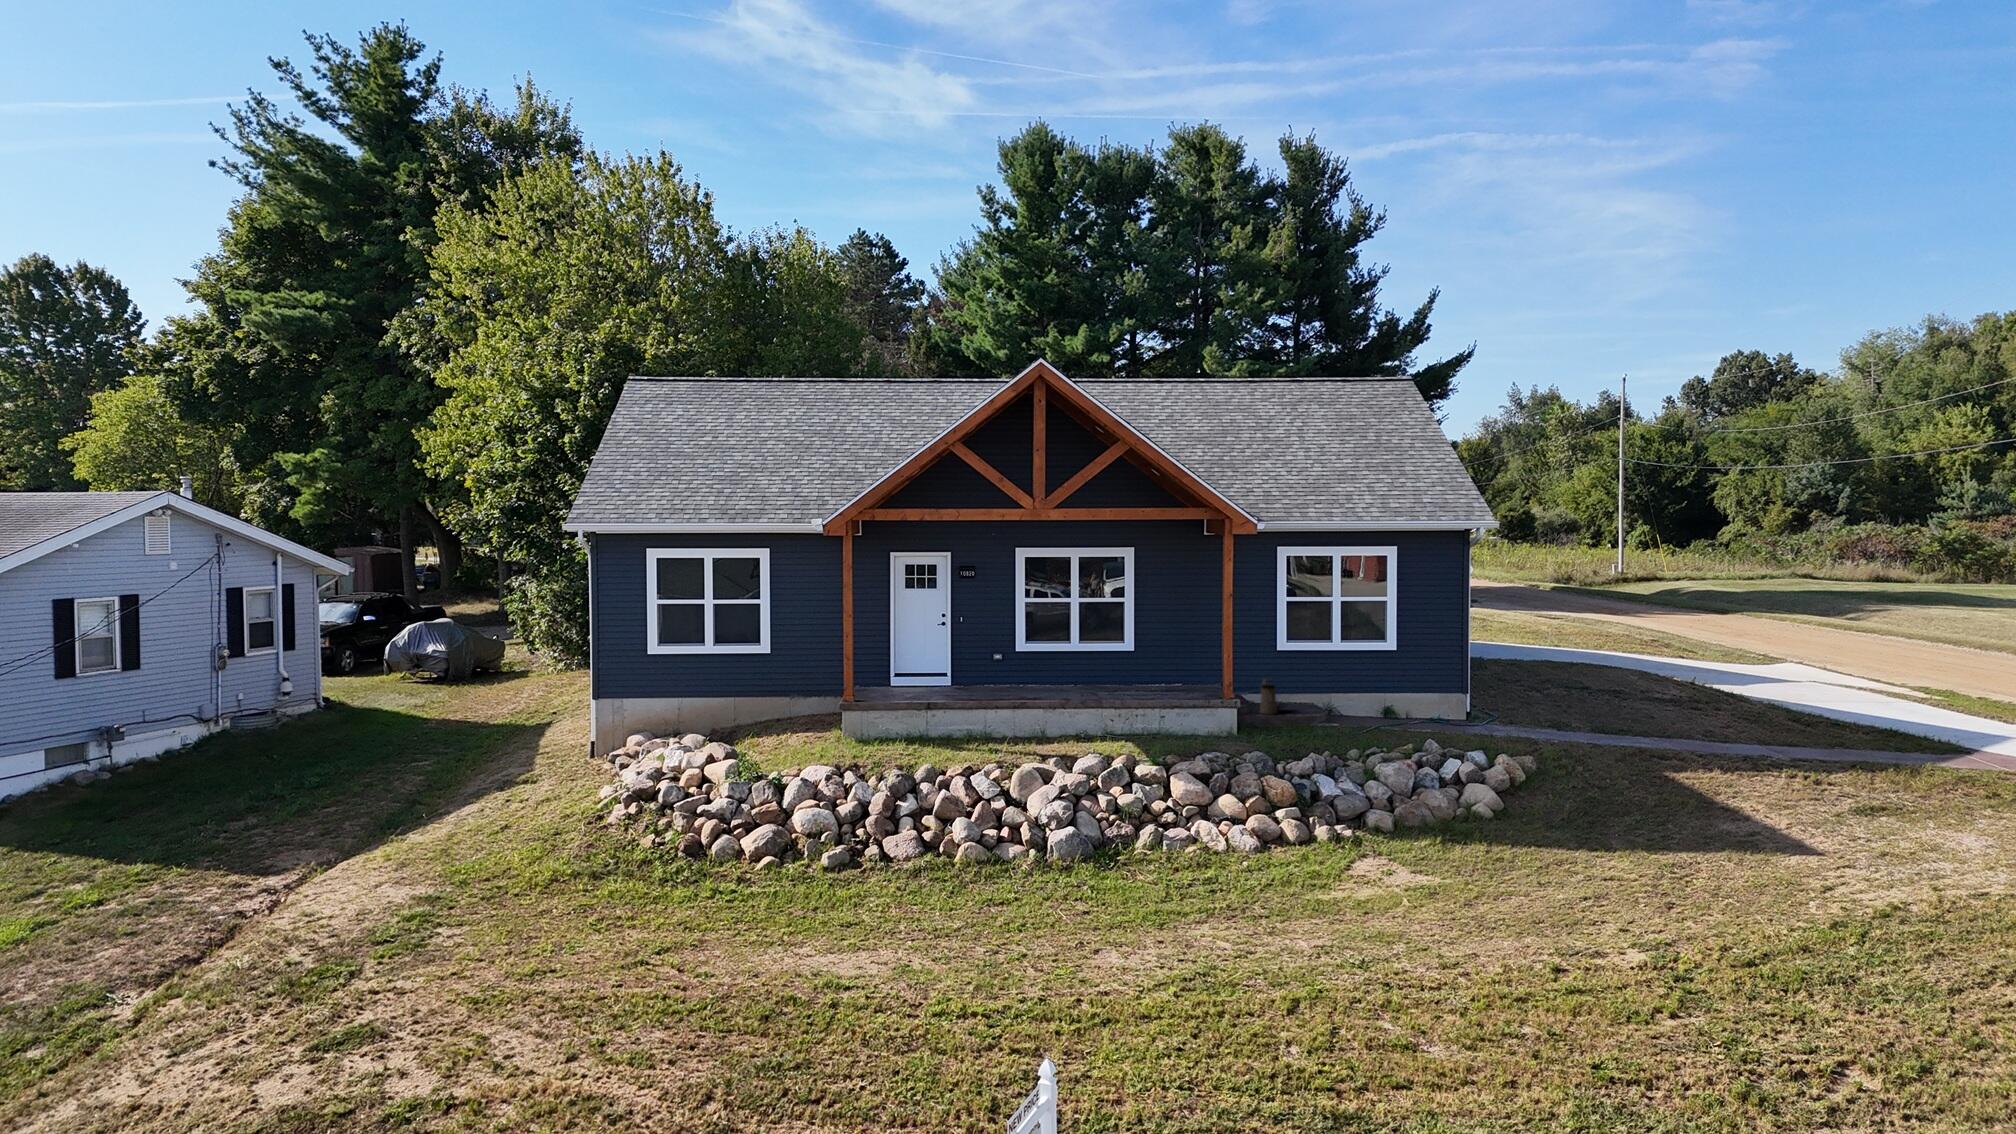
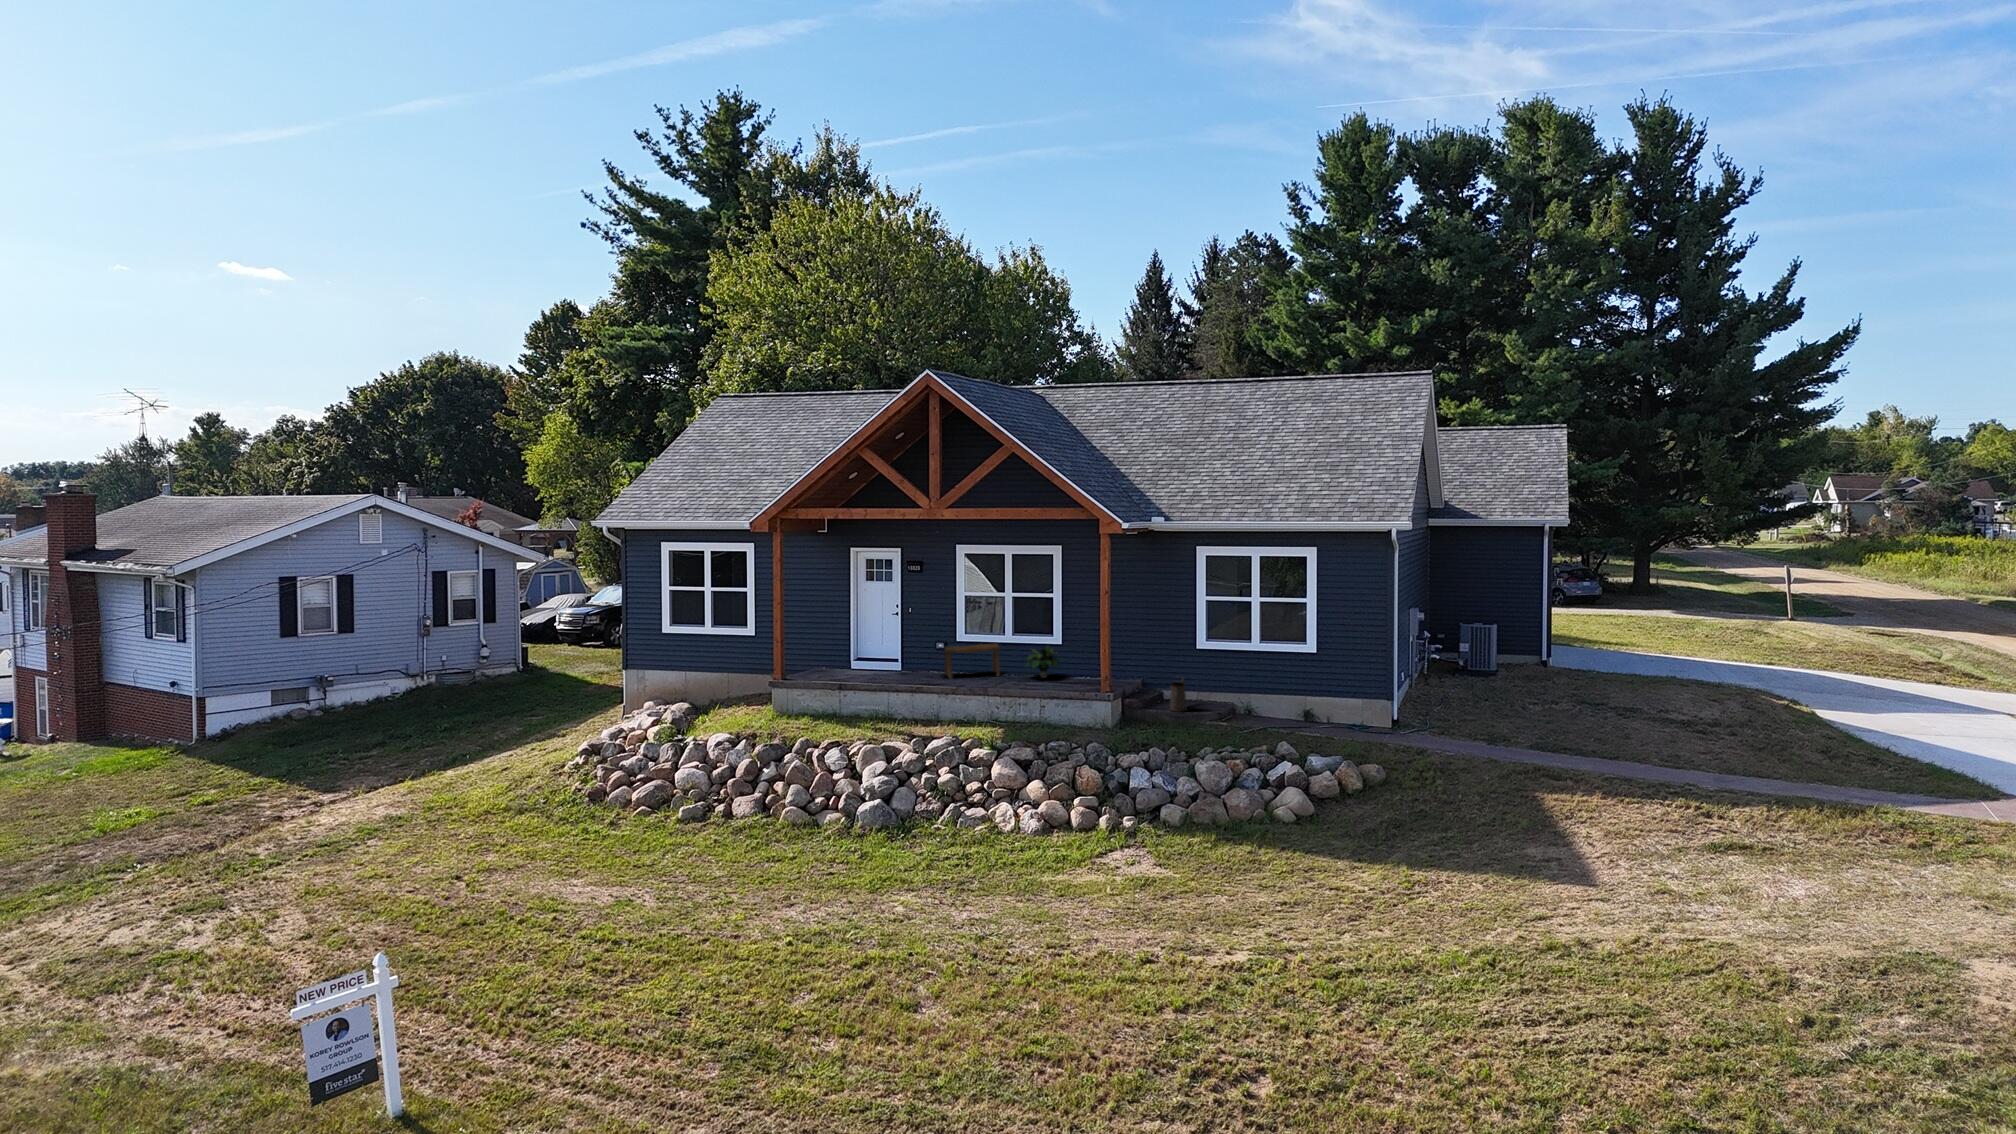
potted plant: none [1103,651,1147,687] -> present [1026,646,1059,678]
bench: none [1014,652,1076,693] -> present [944,643,1000,679]

